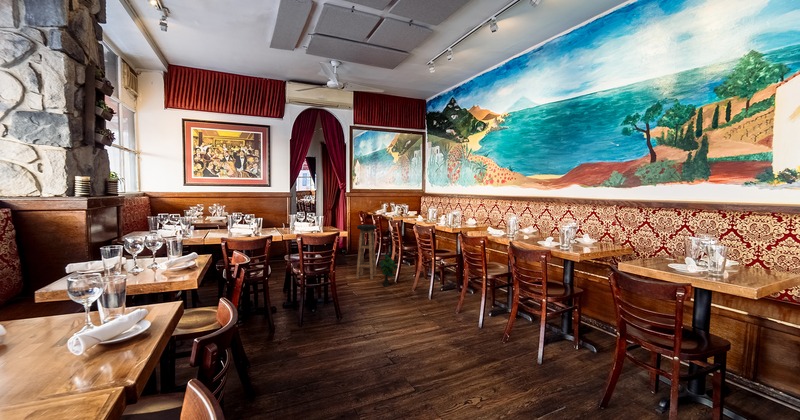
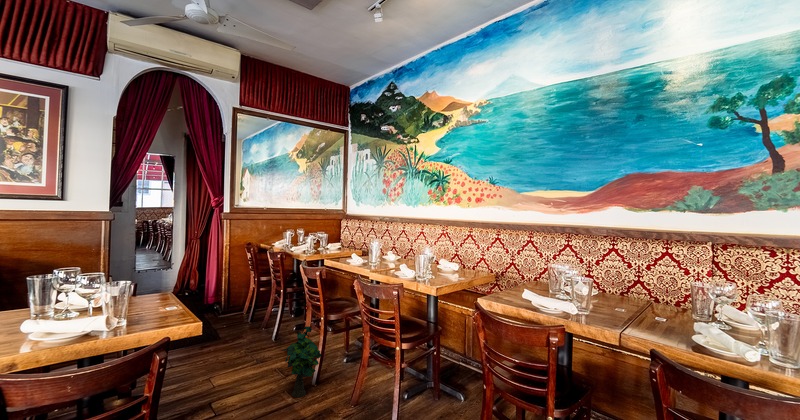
bar stool: present [356,225,377,280] -> none [236,272,279,379]

